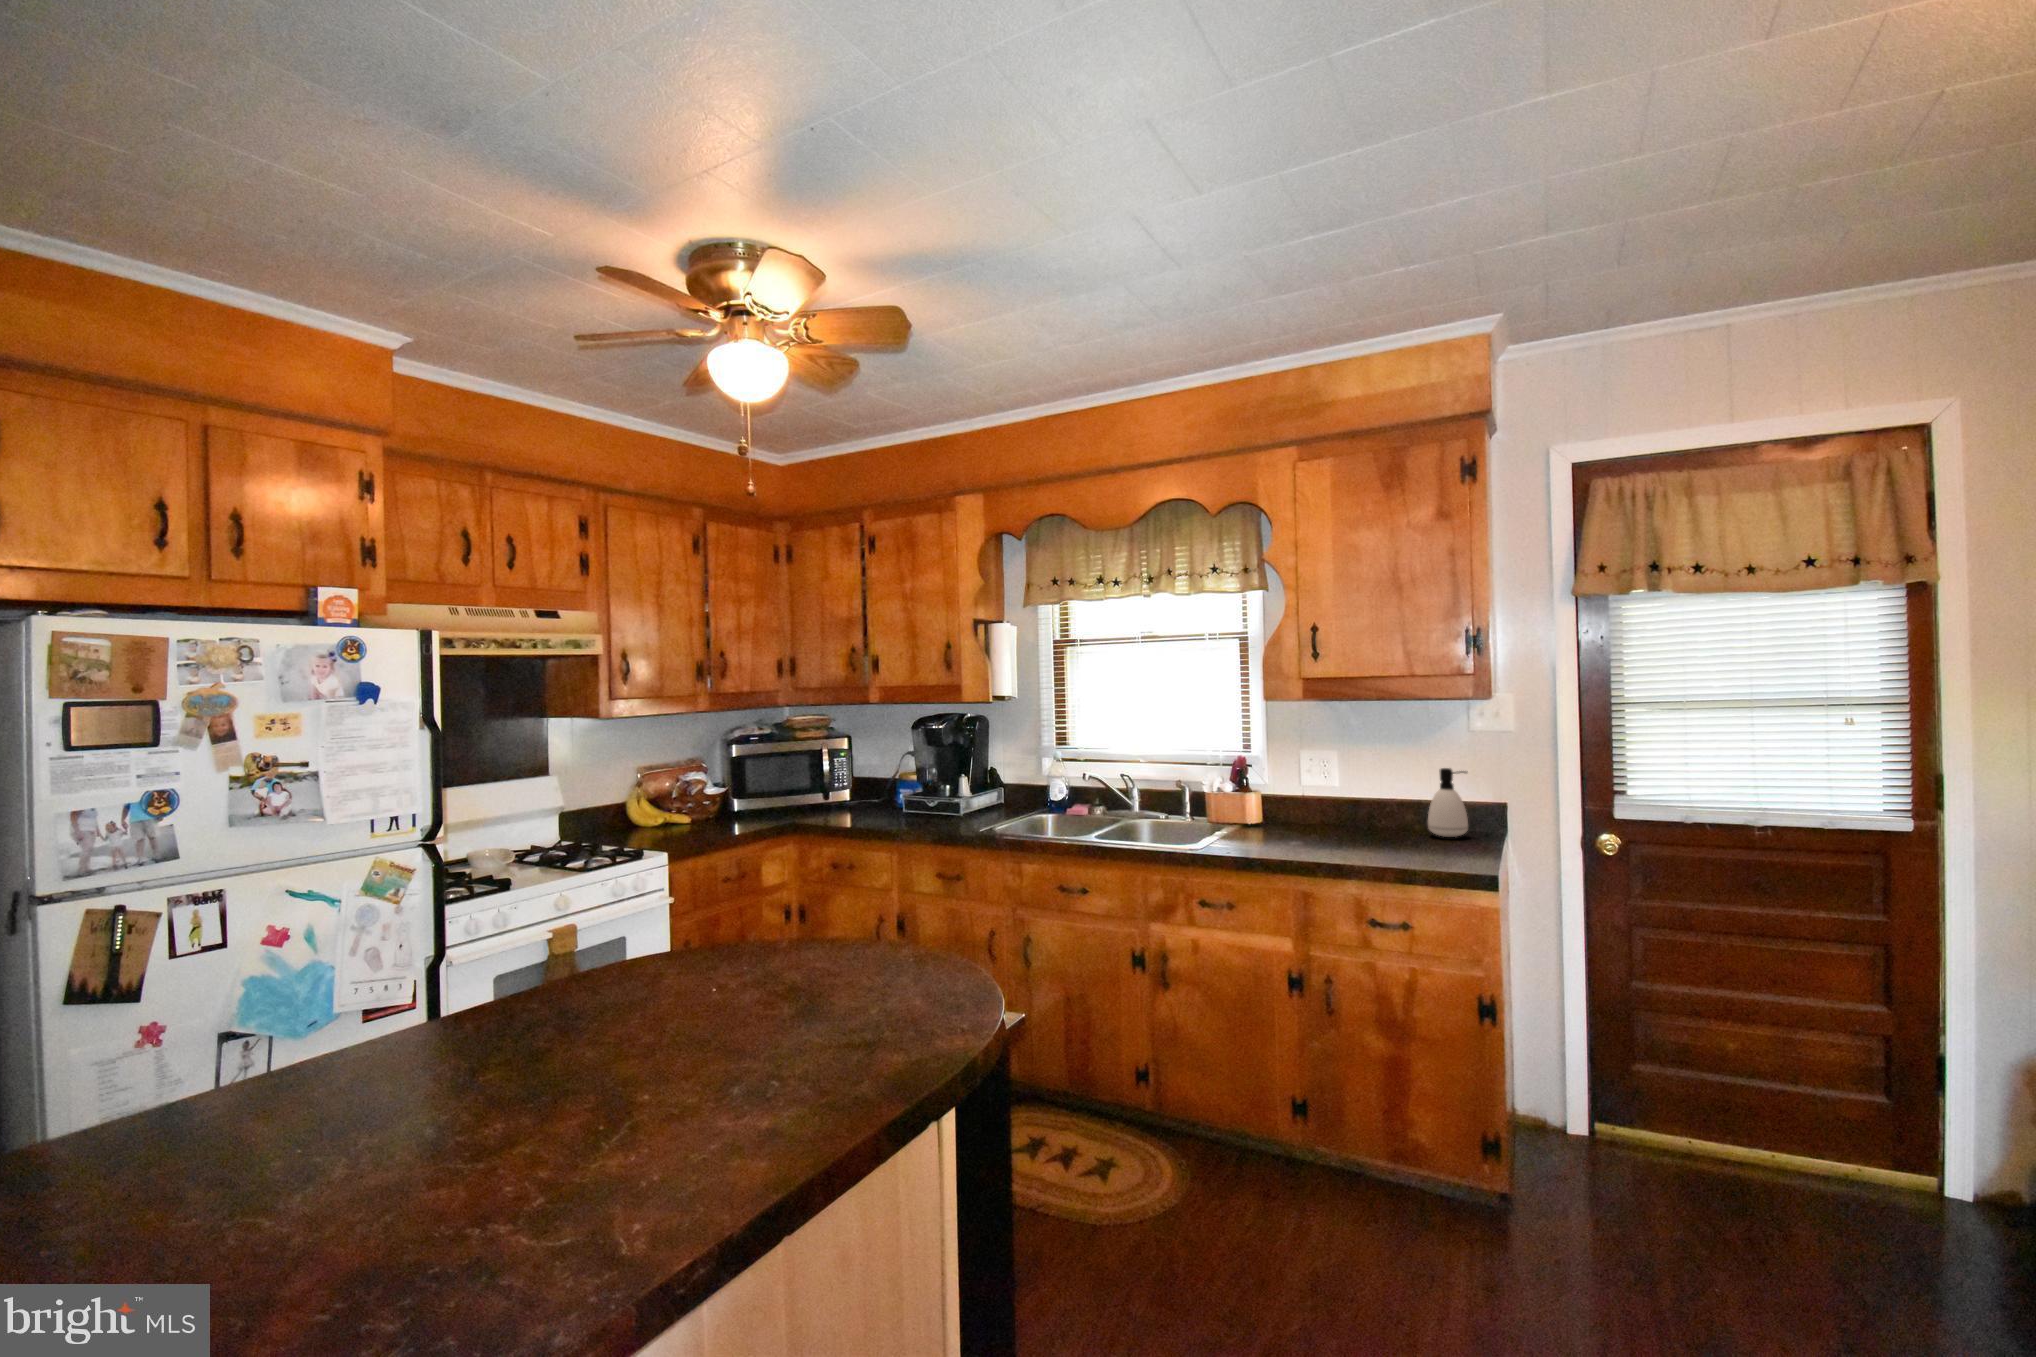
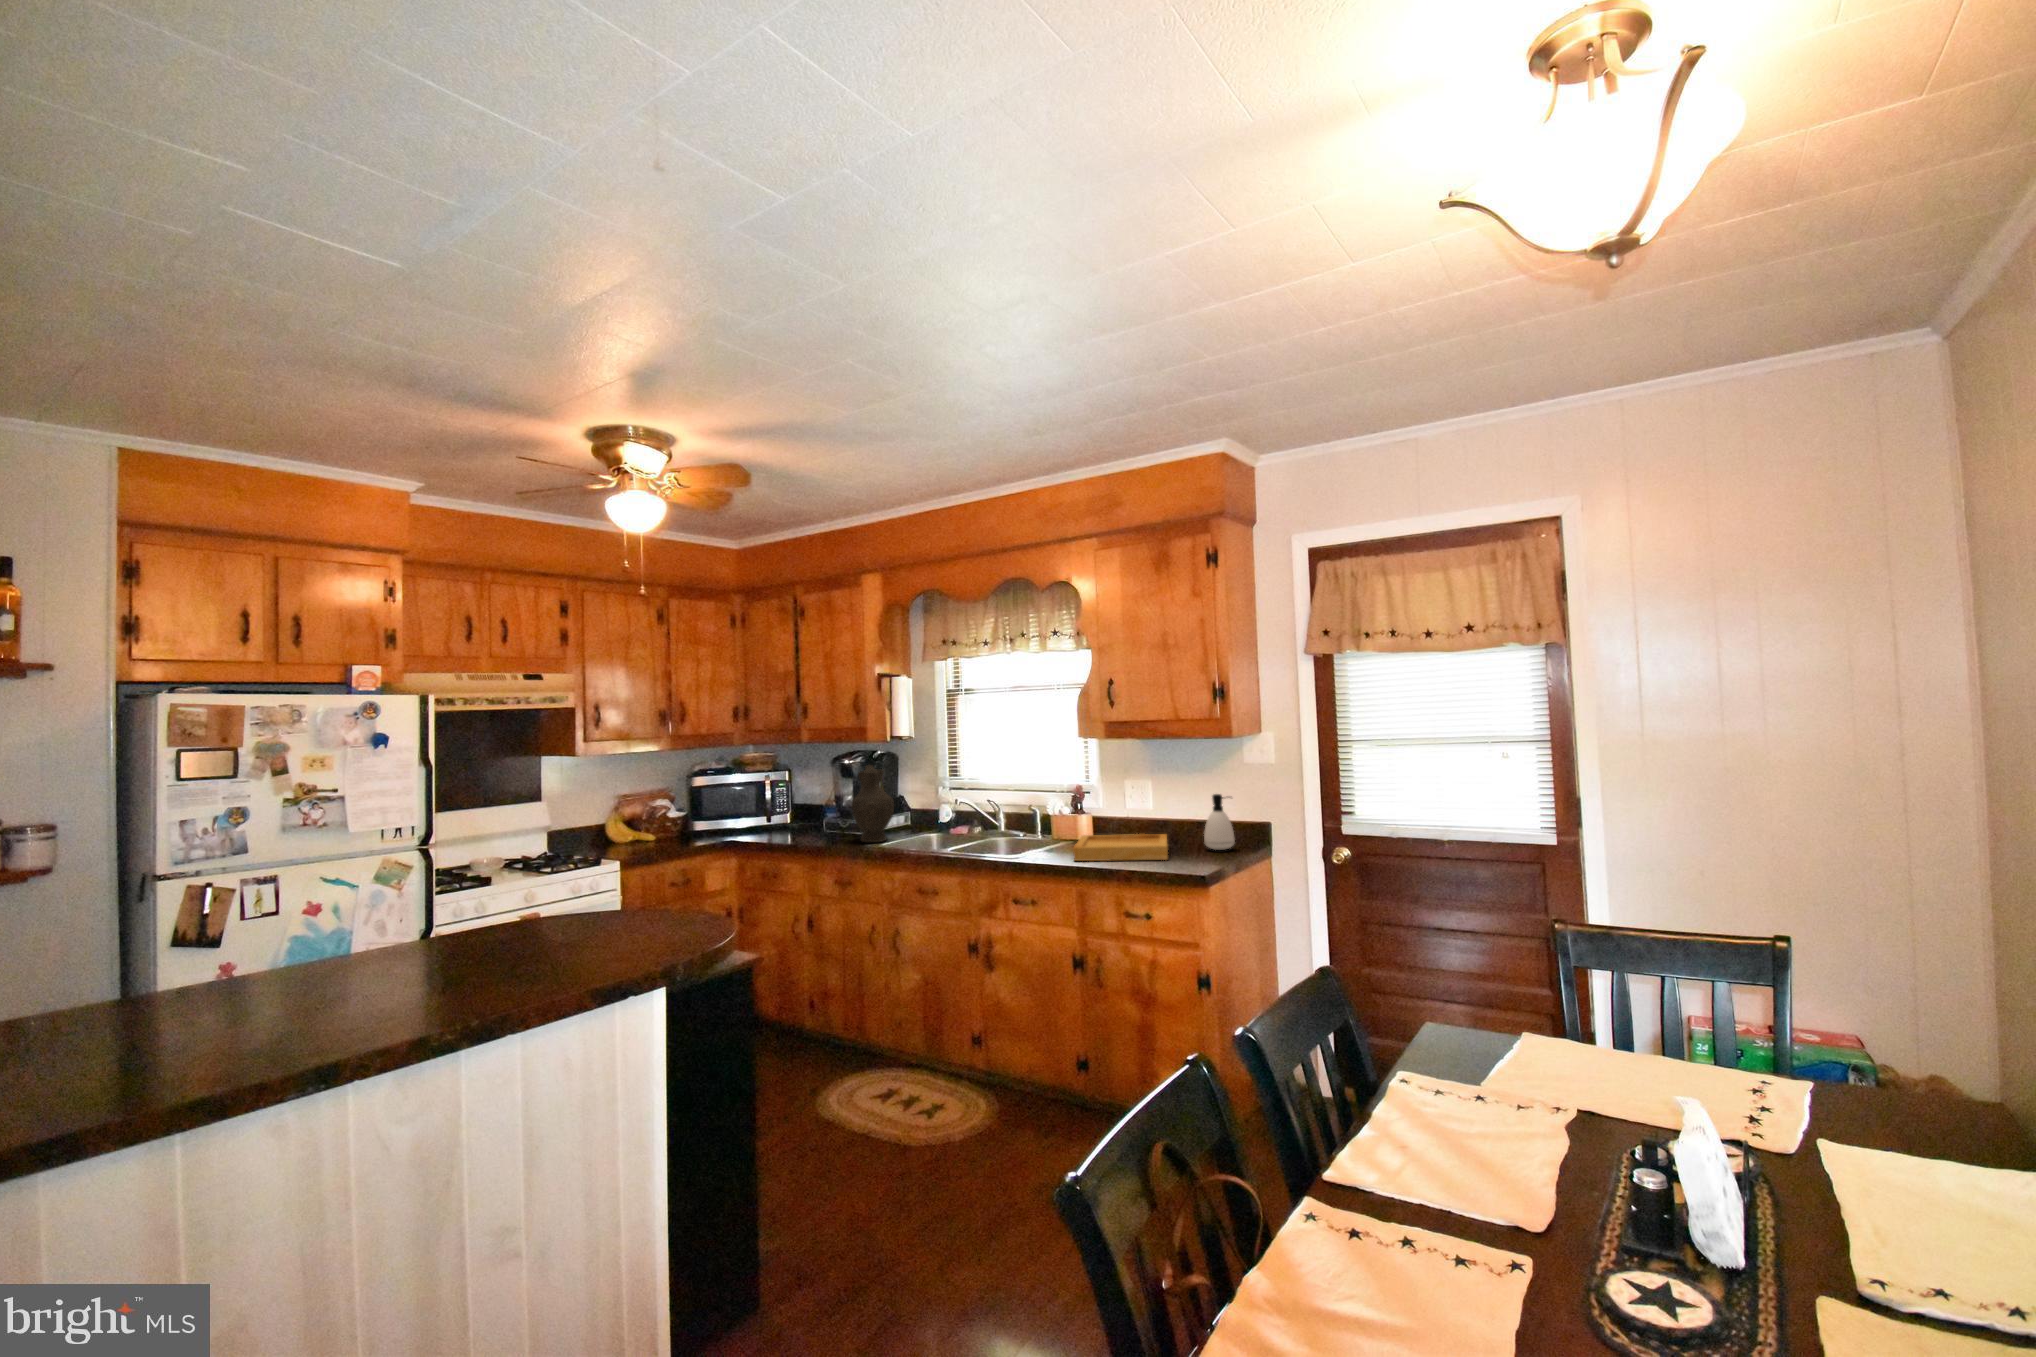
decorative vase: none [952,731,1005,827] -> present [851,765,894,842]
tray: none [1264,817,1407,853] -> present [1073,834,1168,861]

